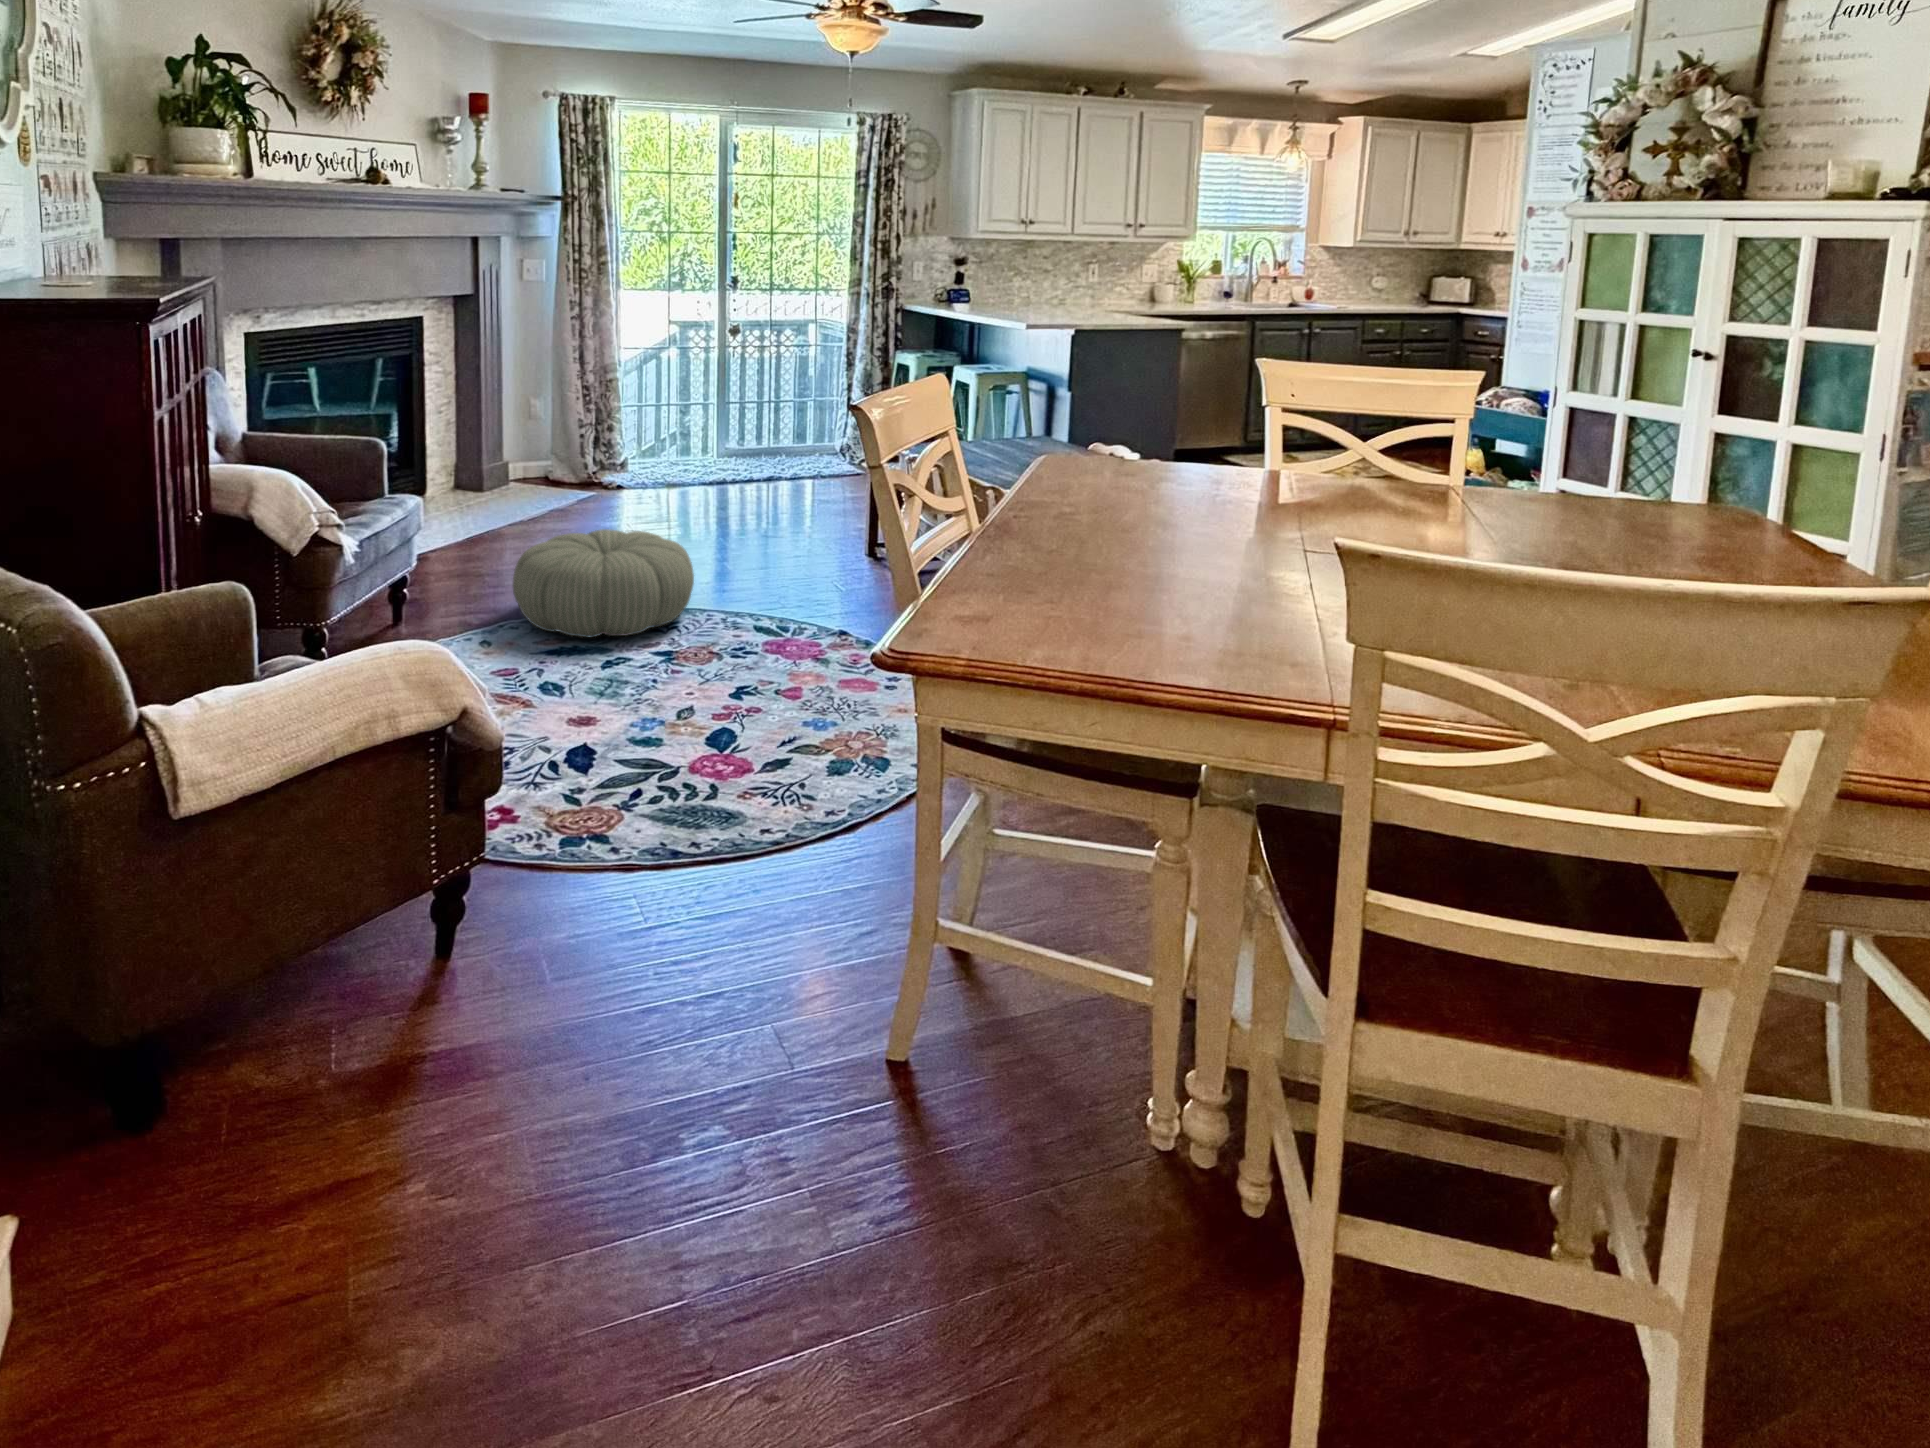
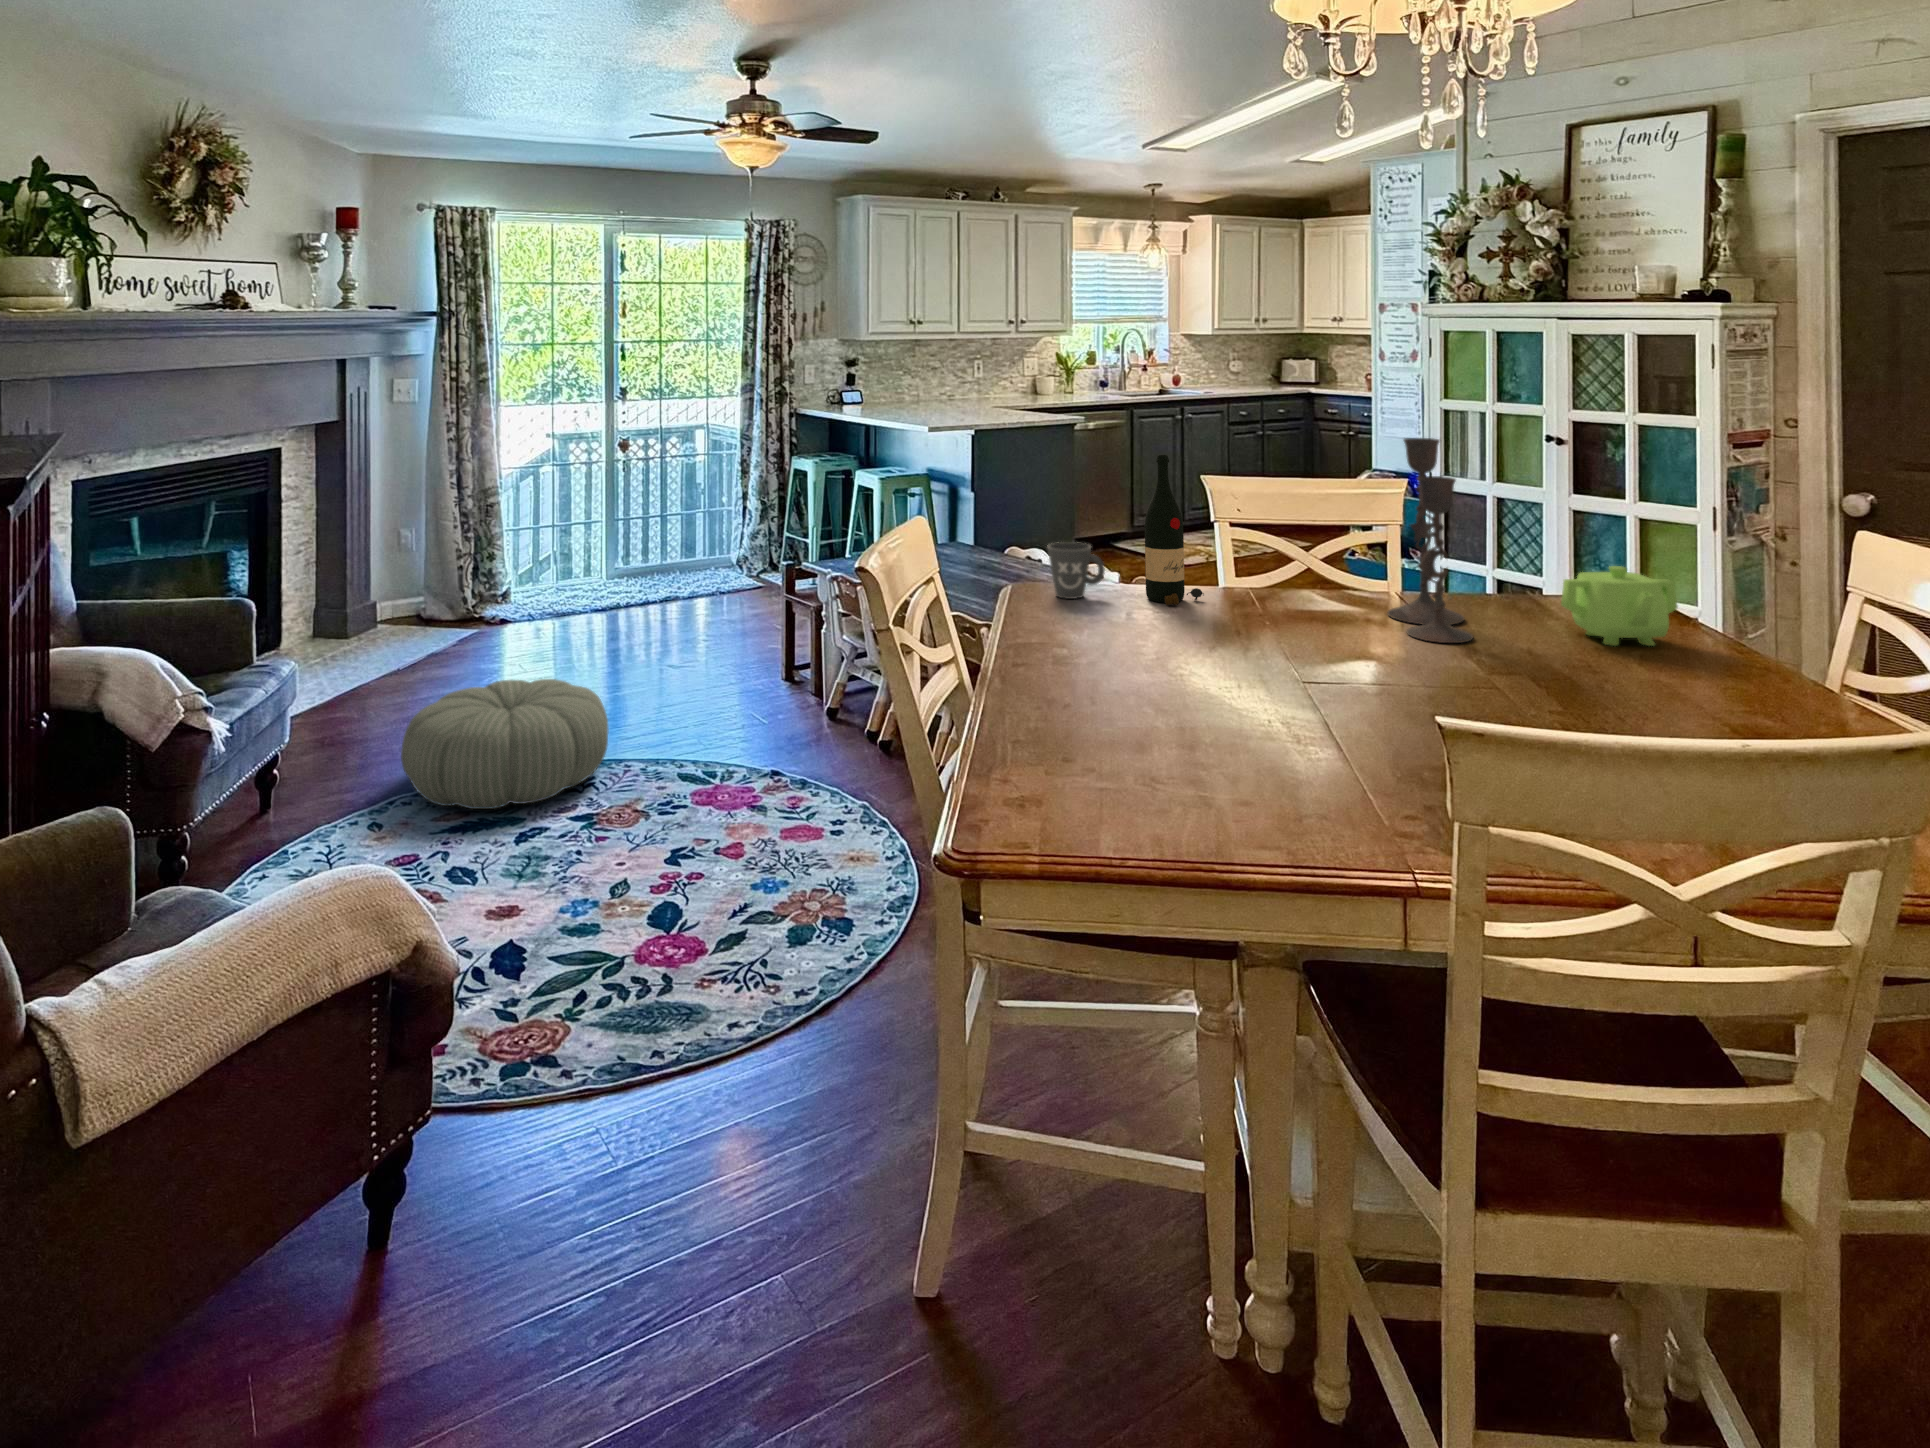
candlestick: none [1443,326,1531,540] -> present [1388,438,1473,643]
wine bottle: none [1185,335,1247,487] -> present [1145,455,1204,605]
mug: none [1086,419,1144,474] -> present [1048,542,1105,599]
teapot: none [1640,472,1782,560] -> present [1561,566,1678,646]

